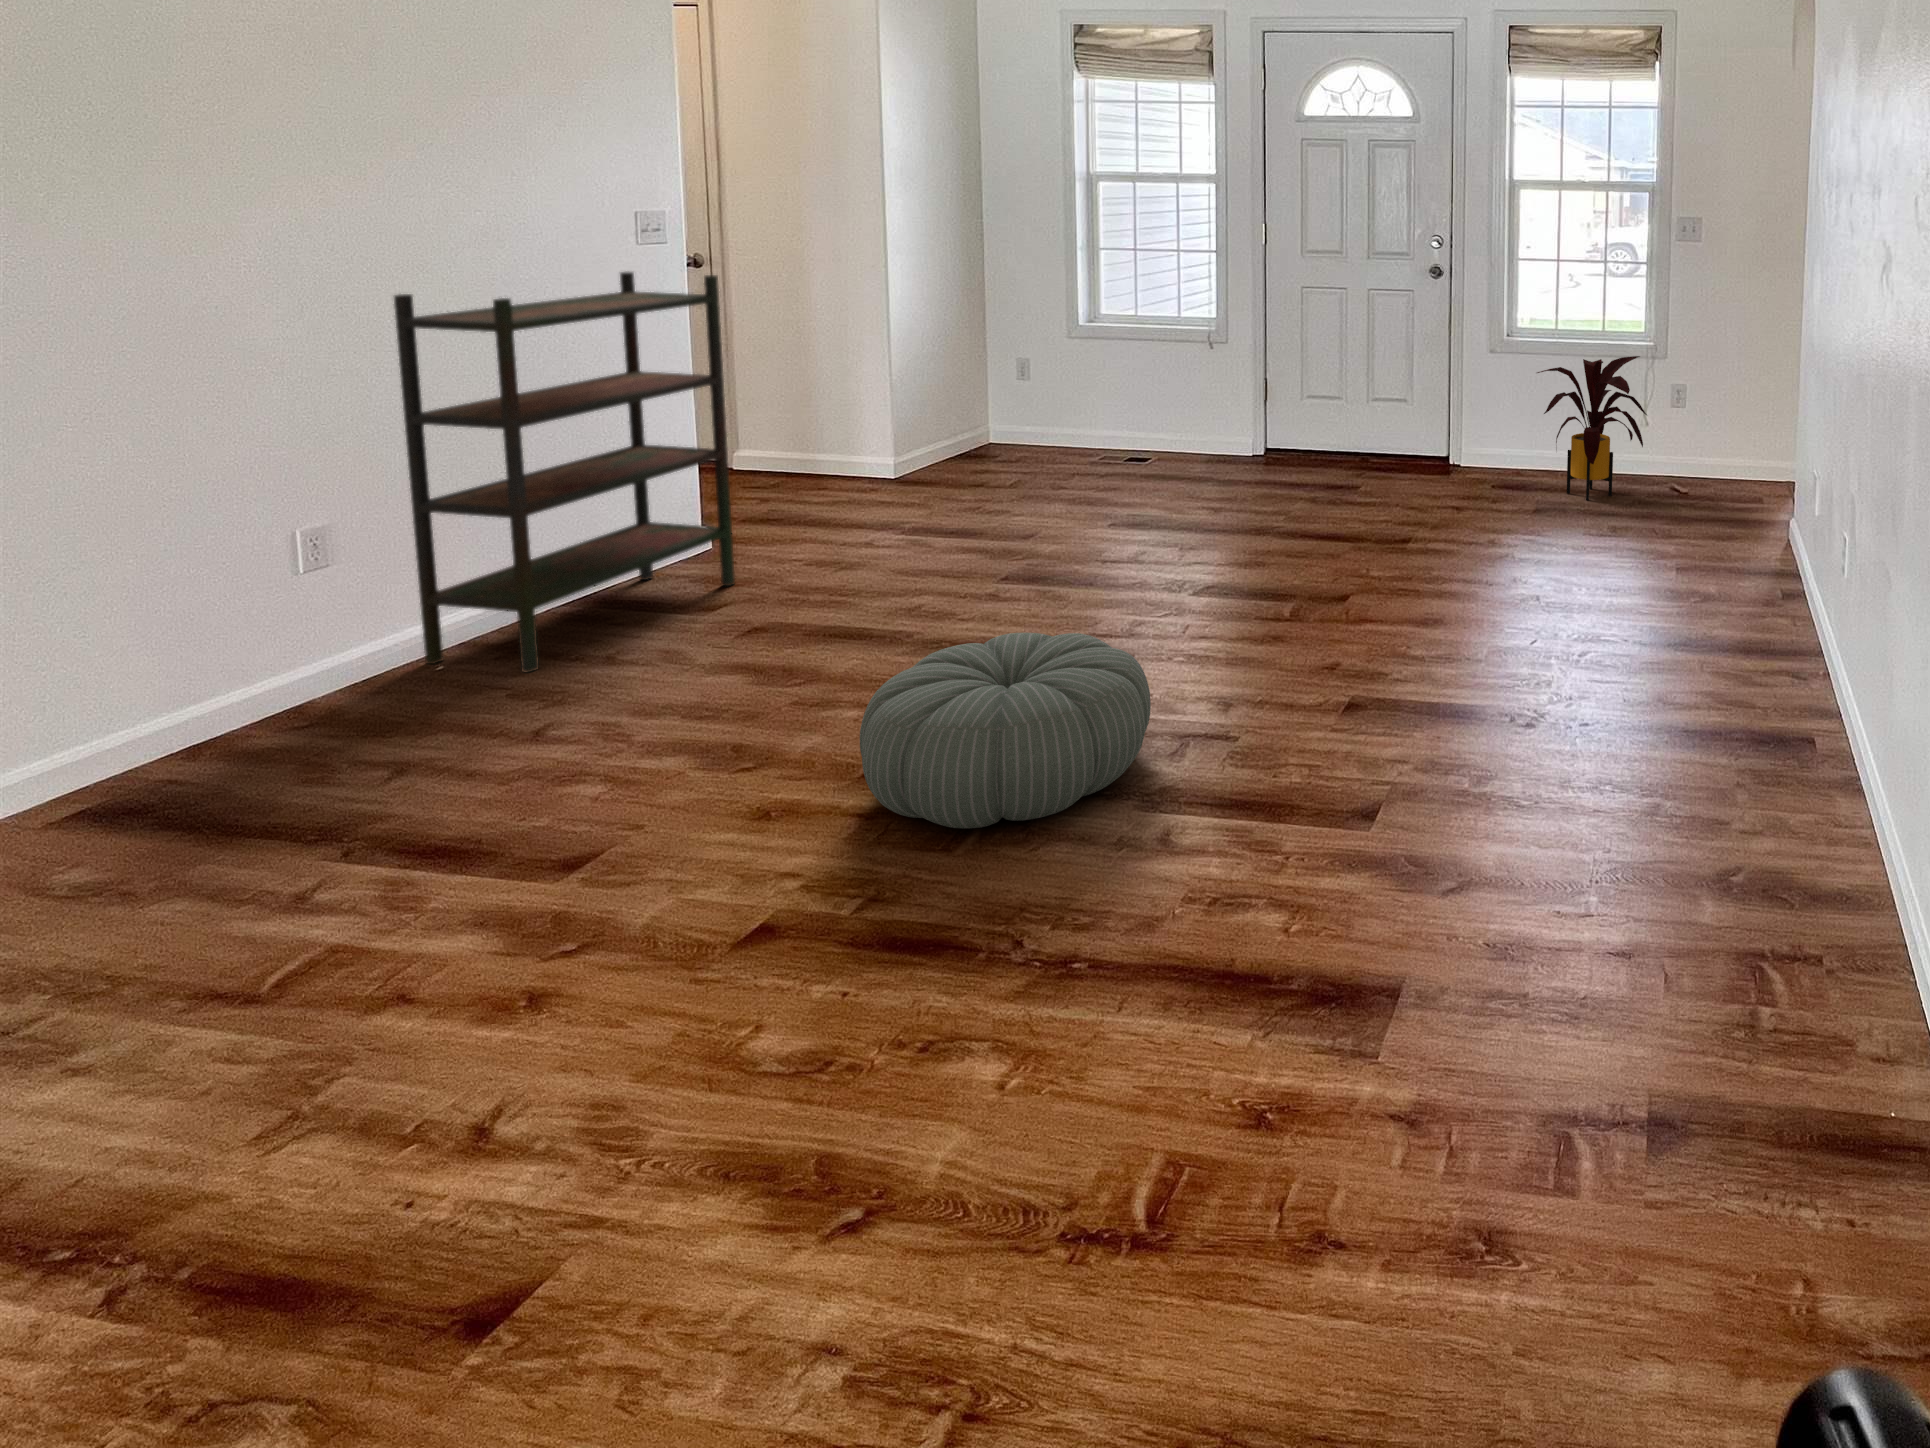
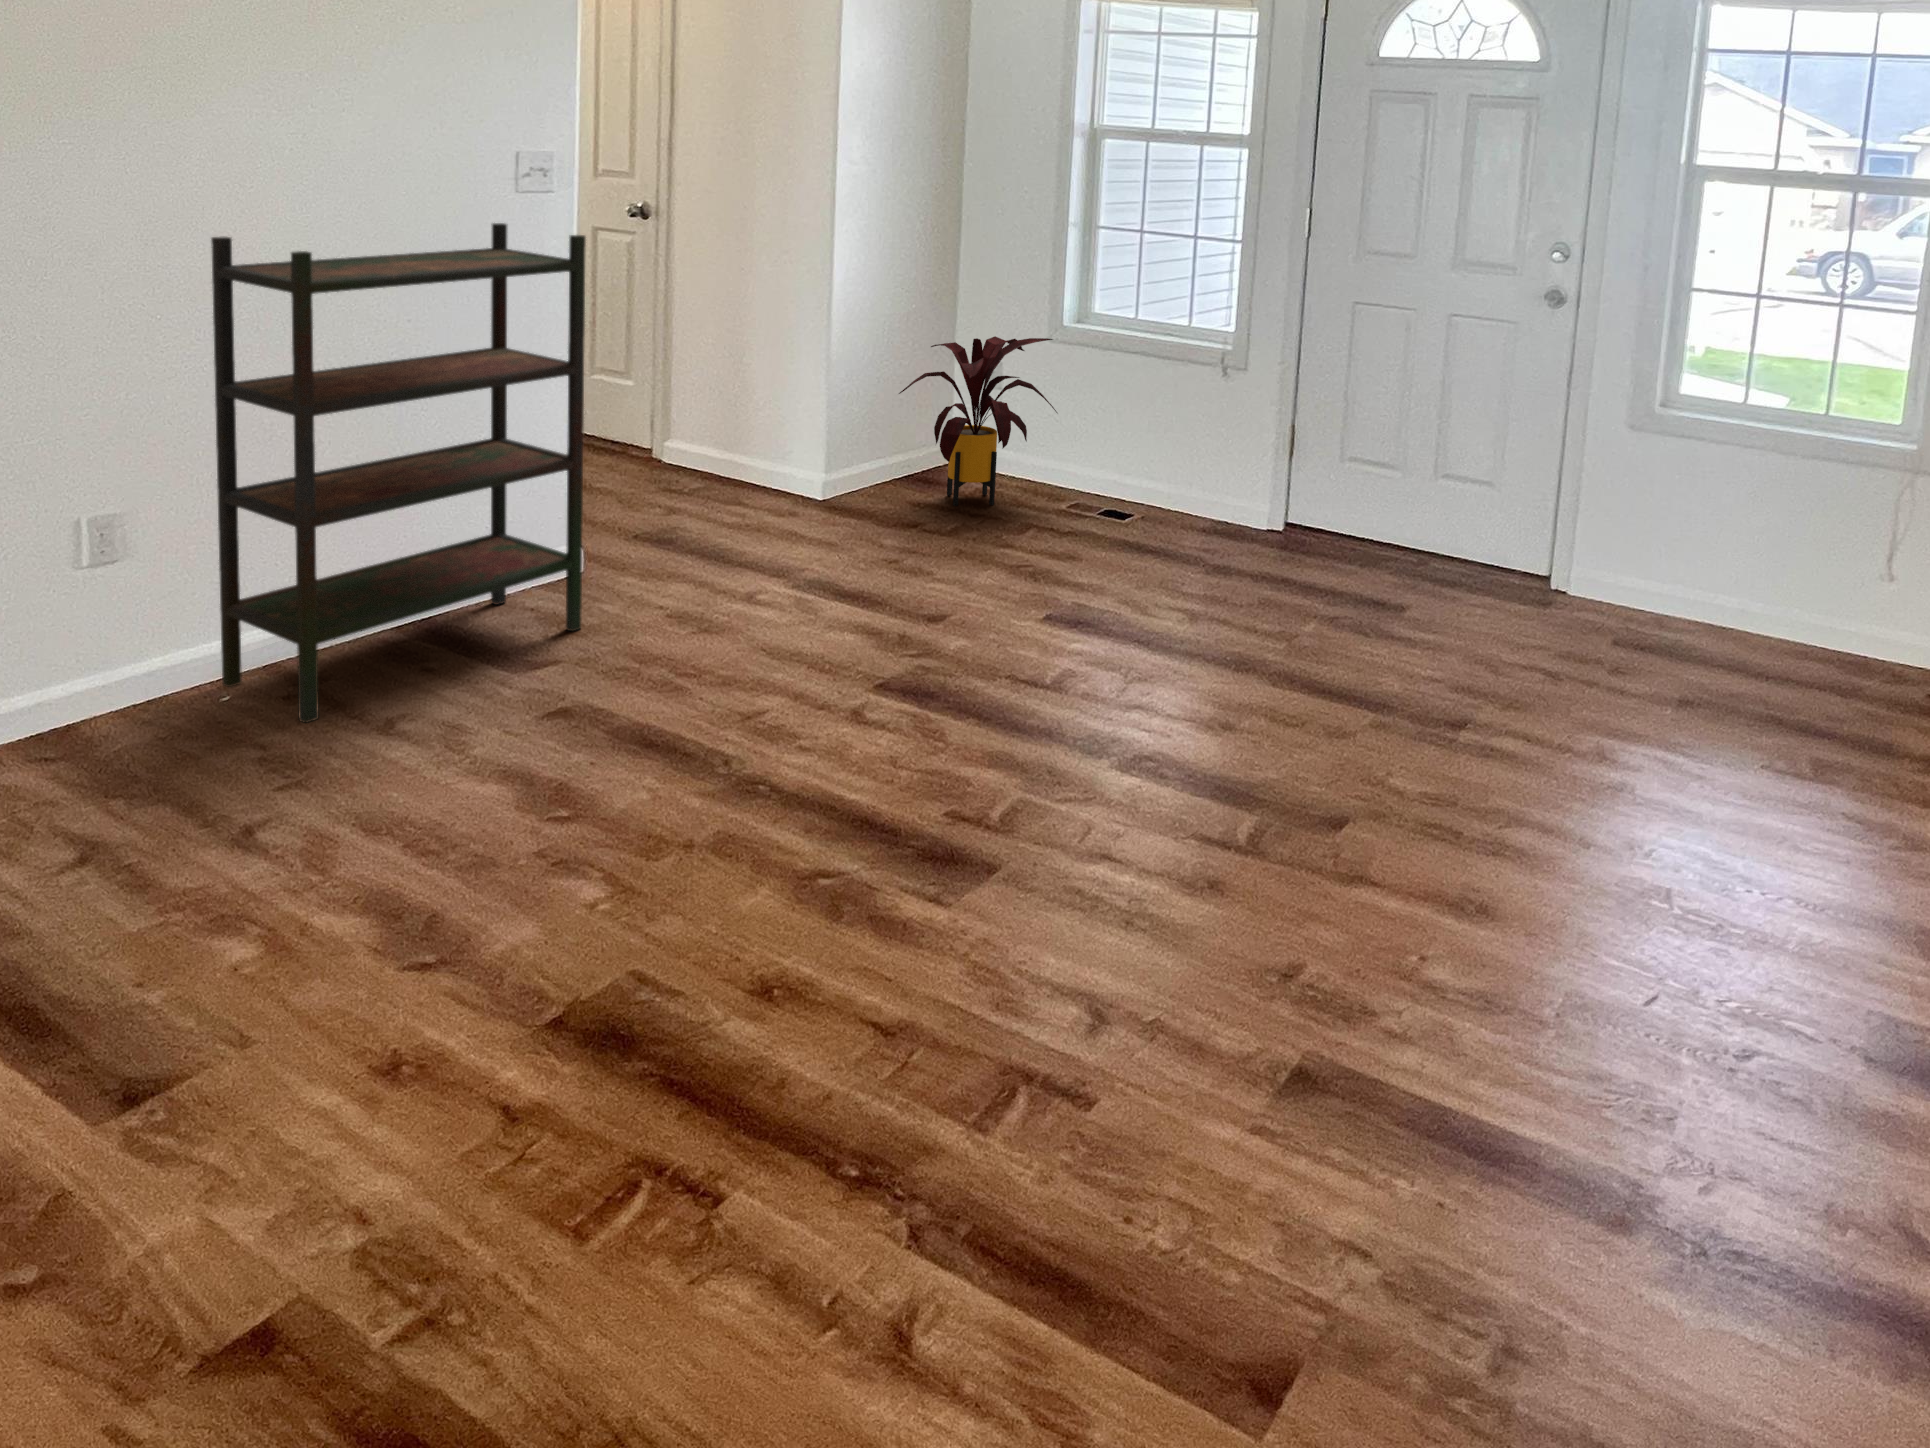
house plant: present [1537,356,1647,500] -> present [899,336,1057,506]
pouf: present [860,633,1151,828] -> none [502,836,958,1210]

